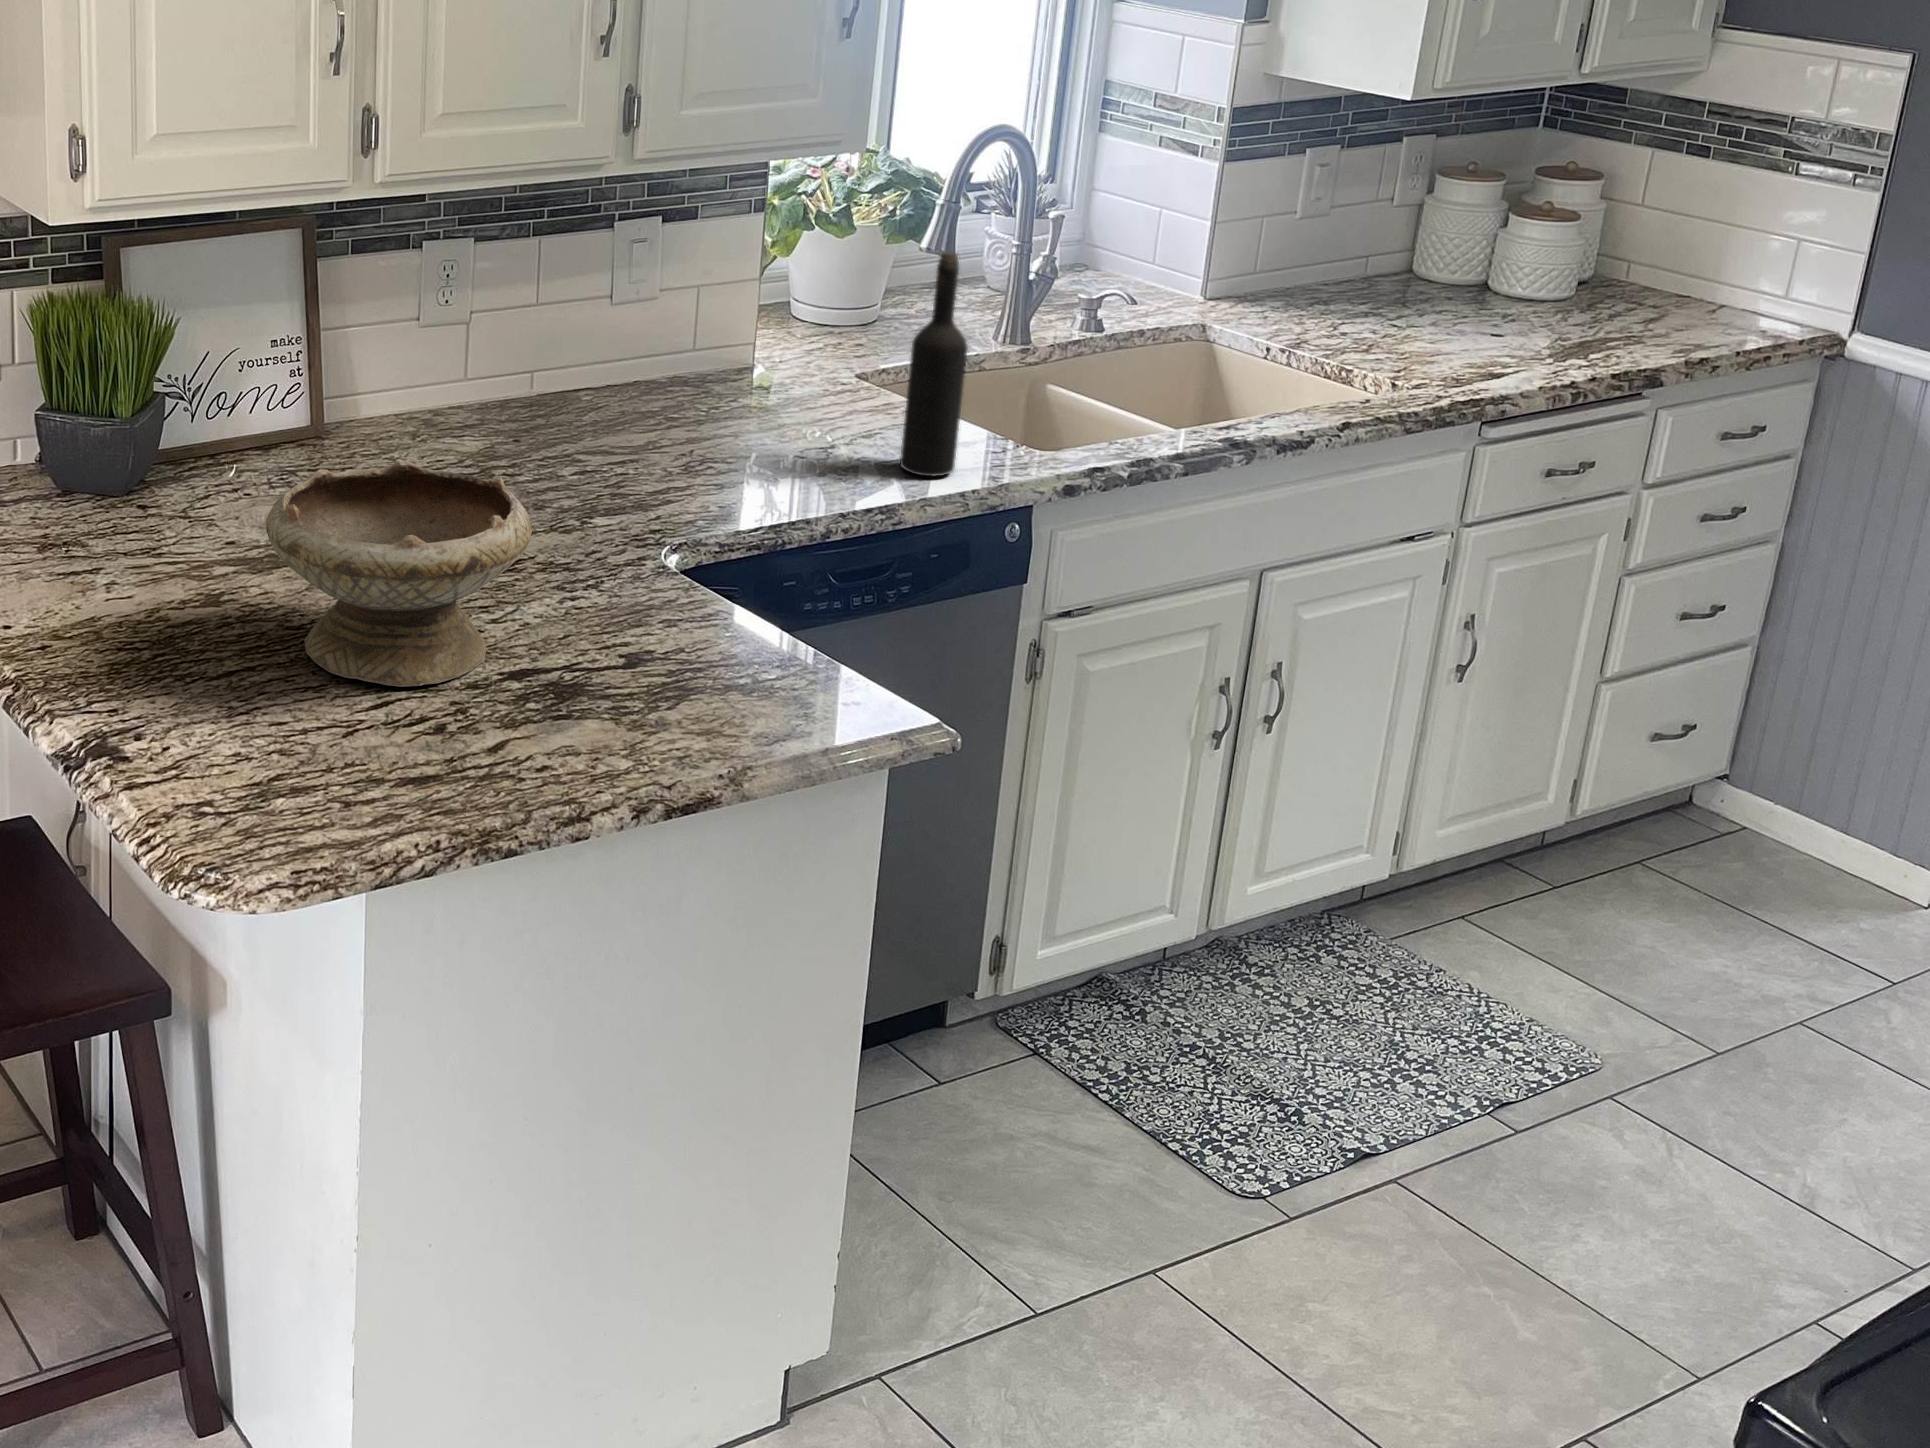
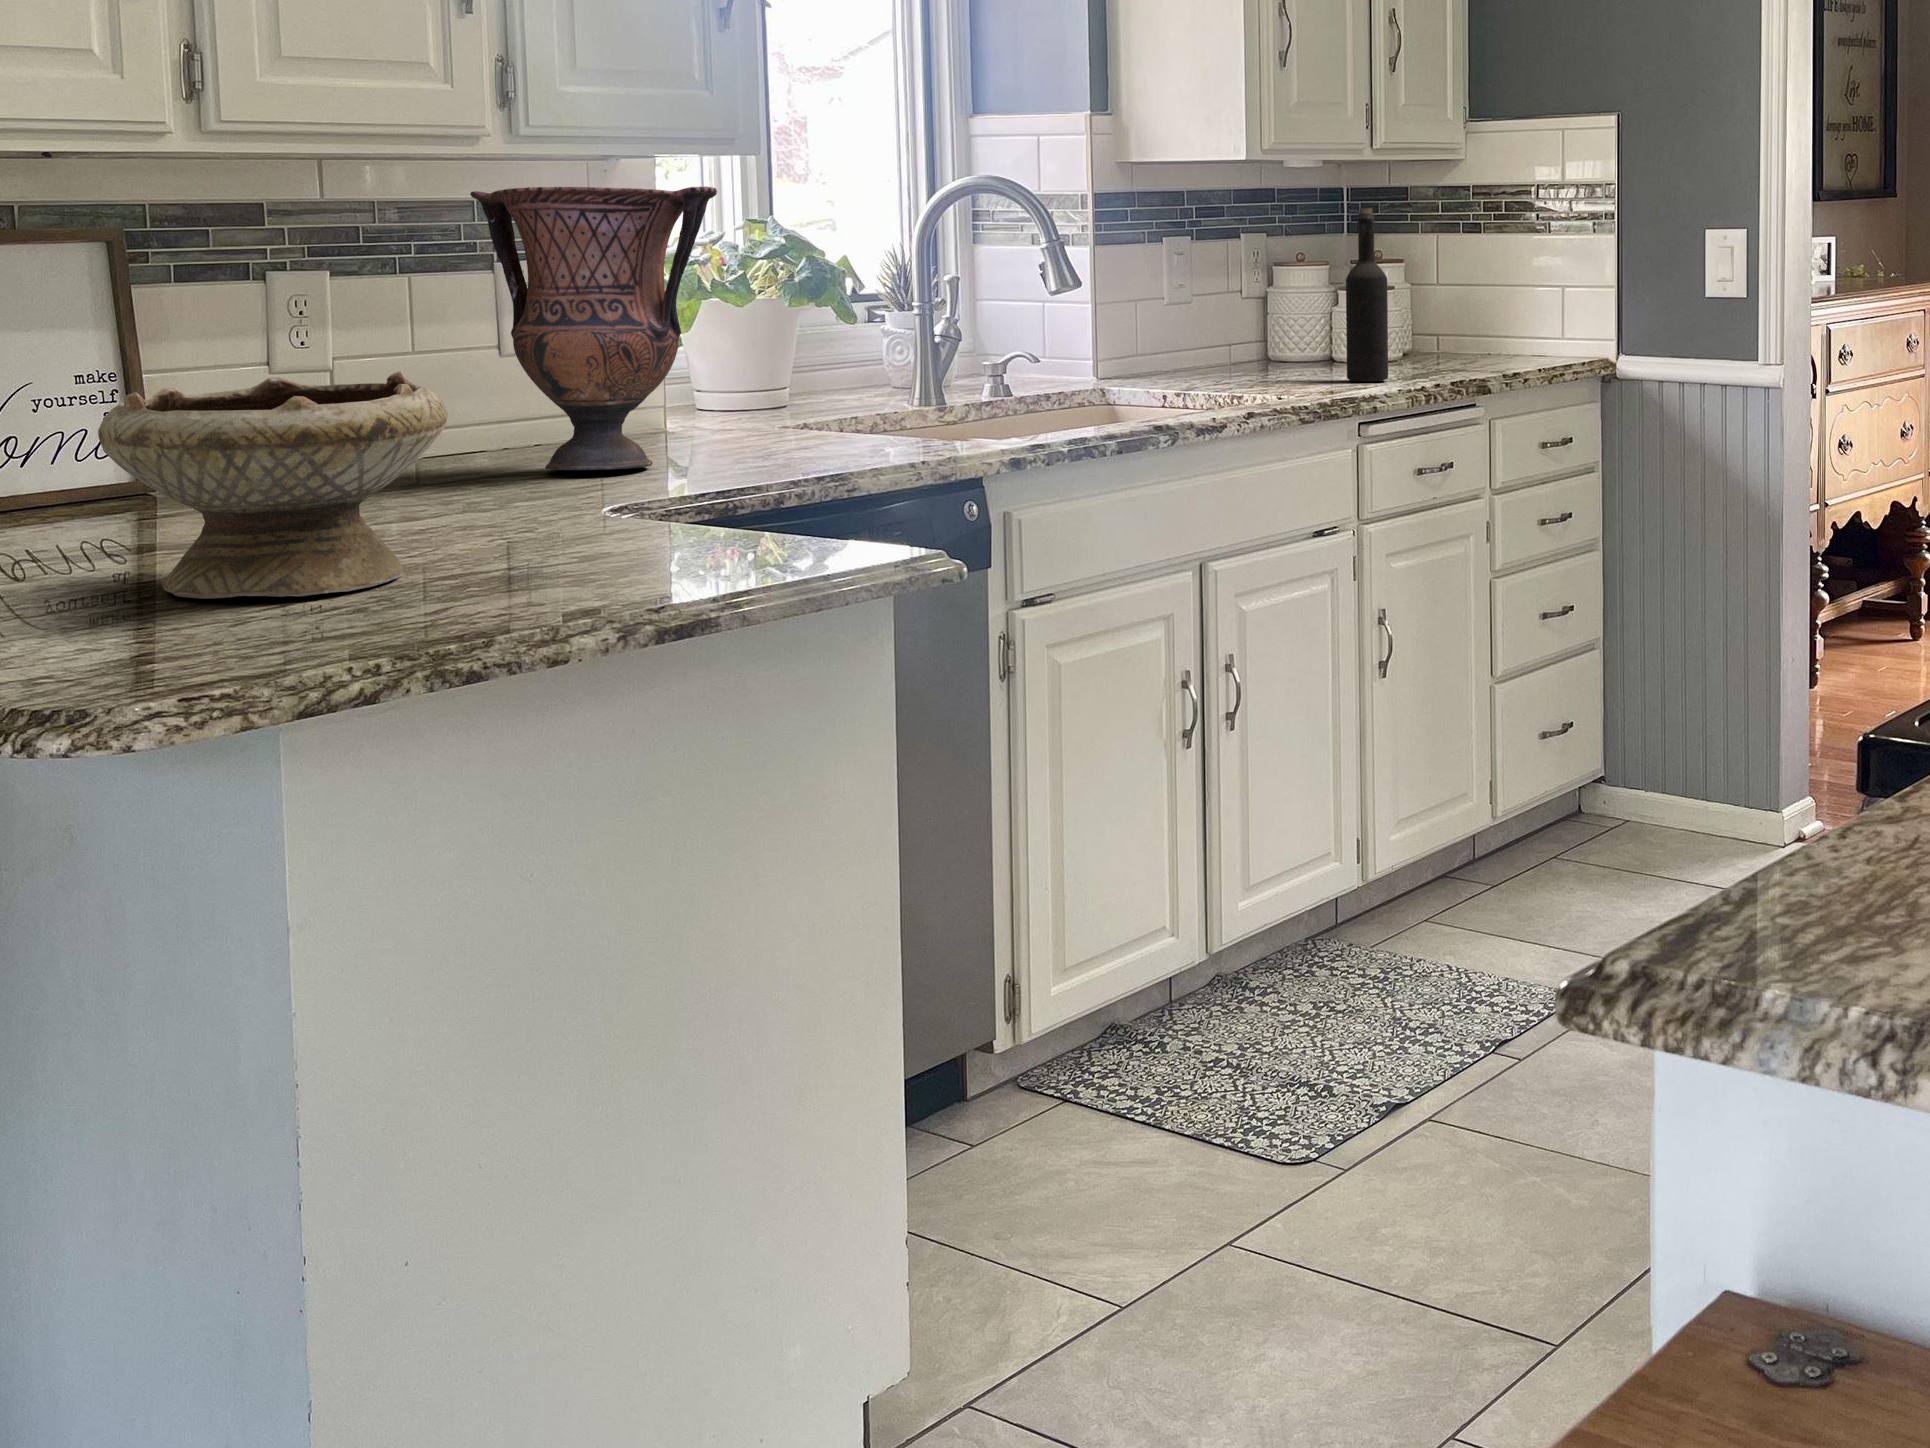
vase: none [597,187,815,464] -> present [470,186,717,470]
wine bottle: present [900,252,968,476] -> present [1346,208,1388,382]

